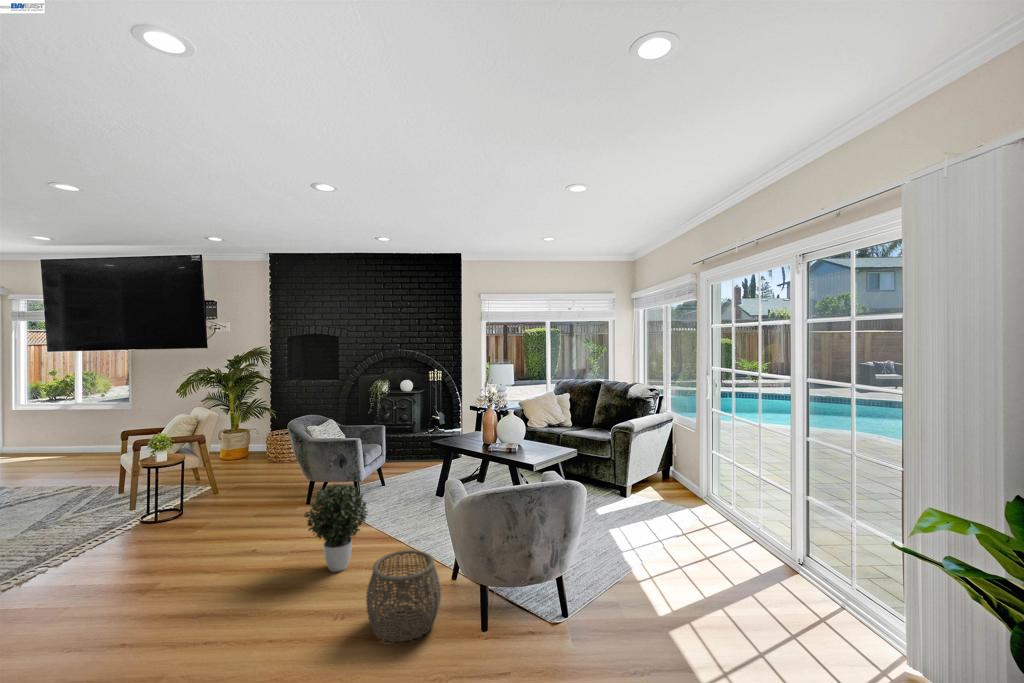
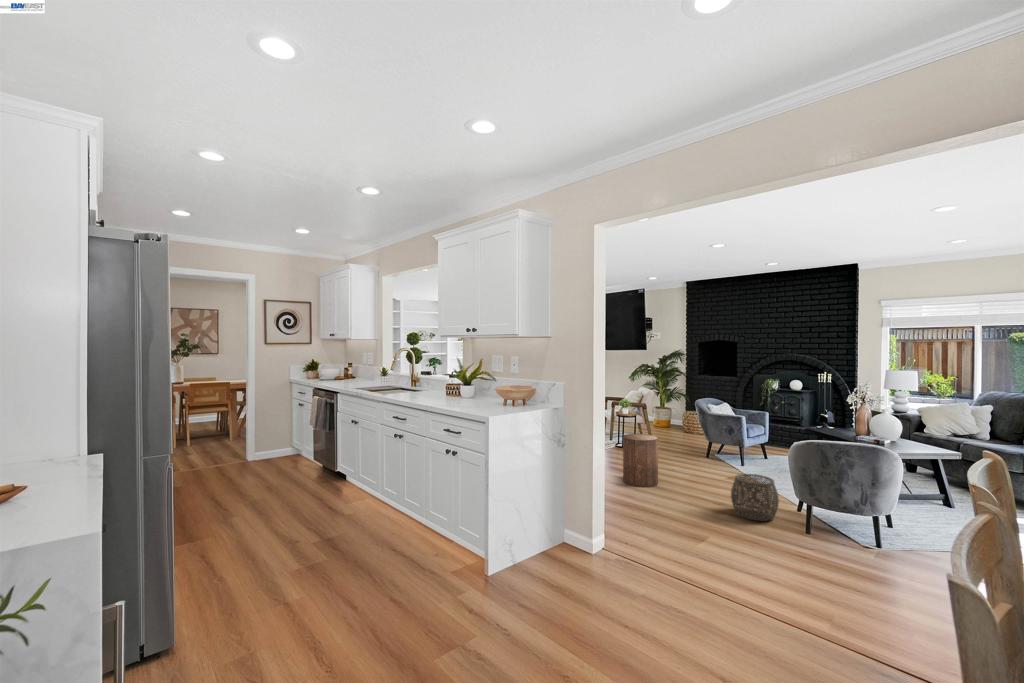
potted plant: present [304,484,368,572] -> none [700,434,741,488]
stool: none [138,512,223,636] -> present [623,434,658,487]

